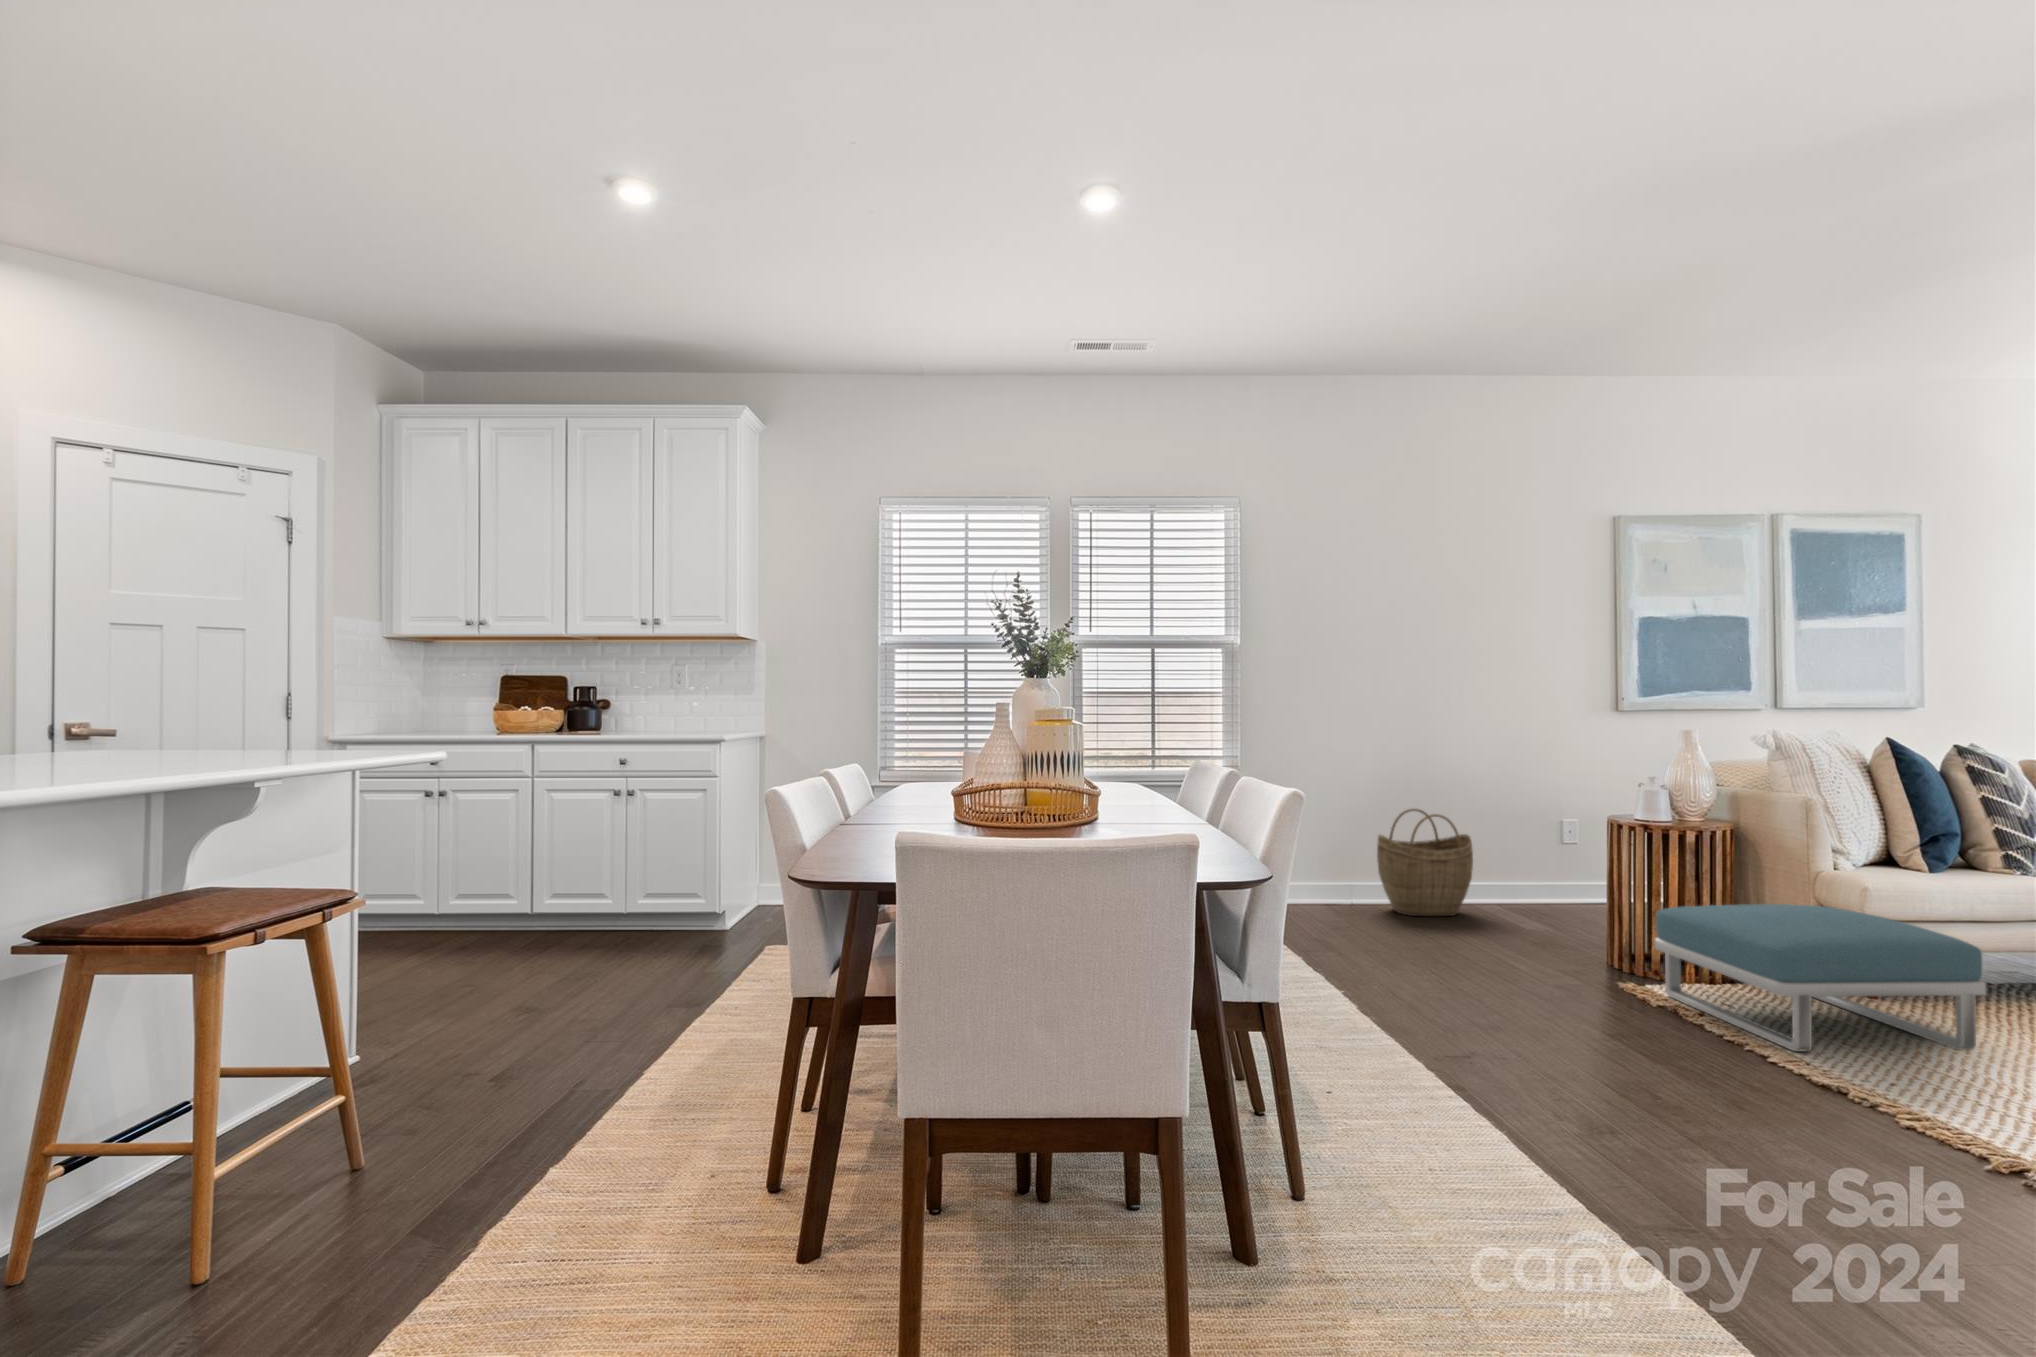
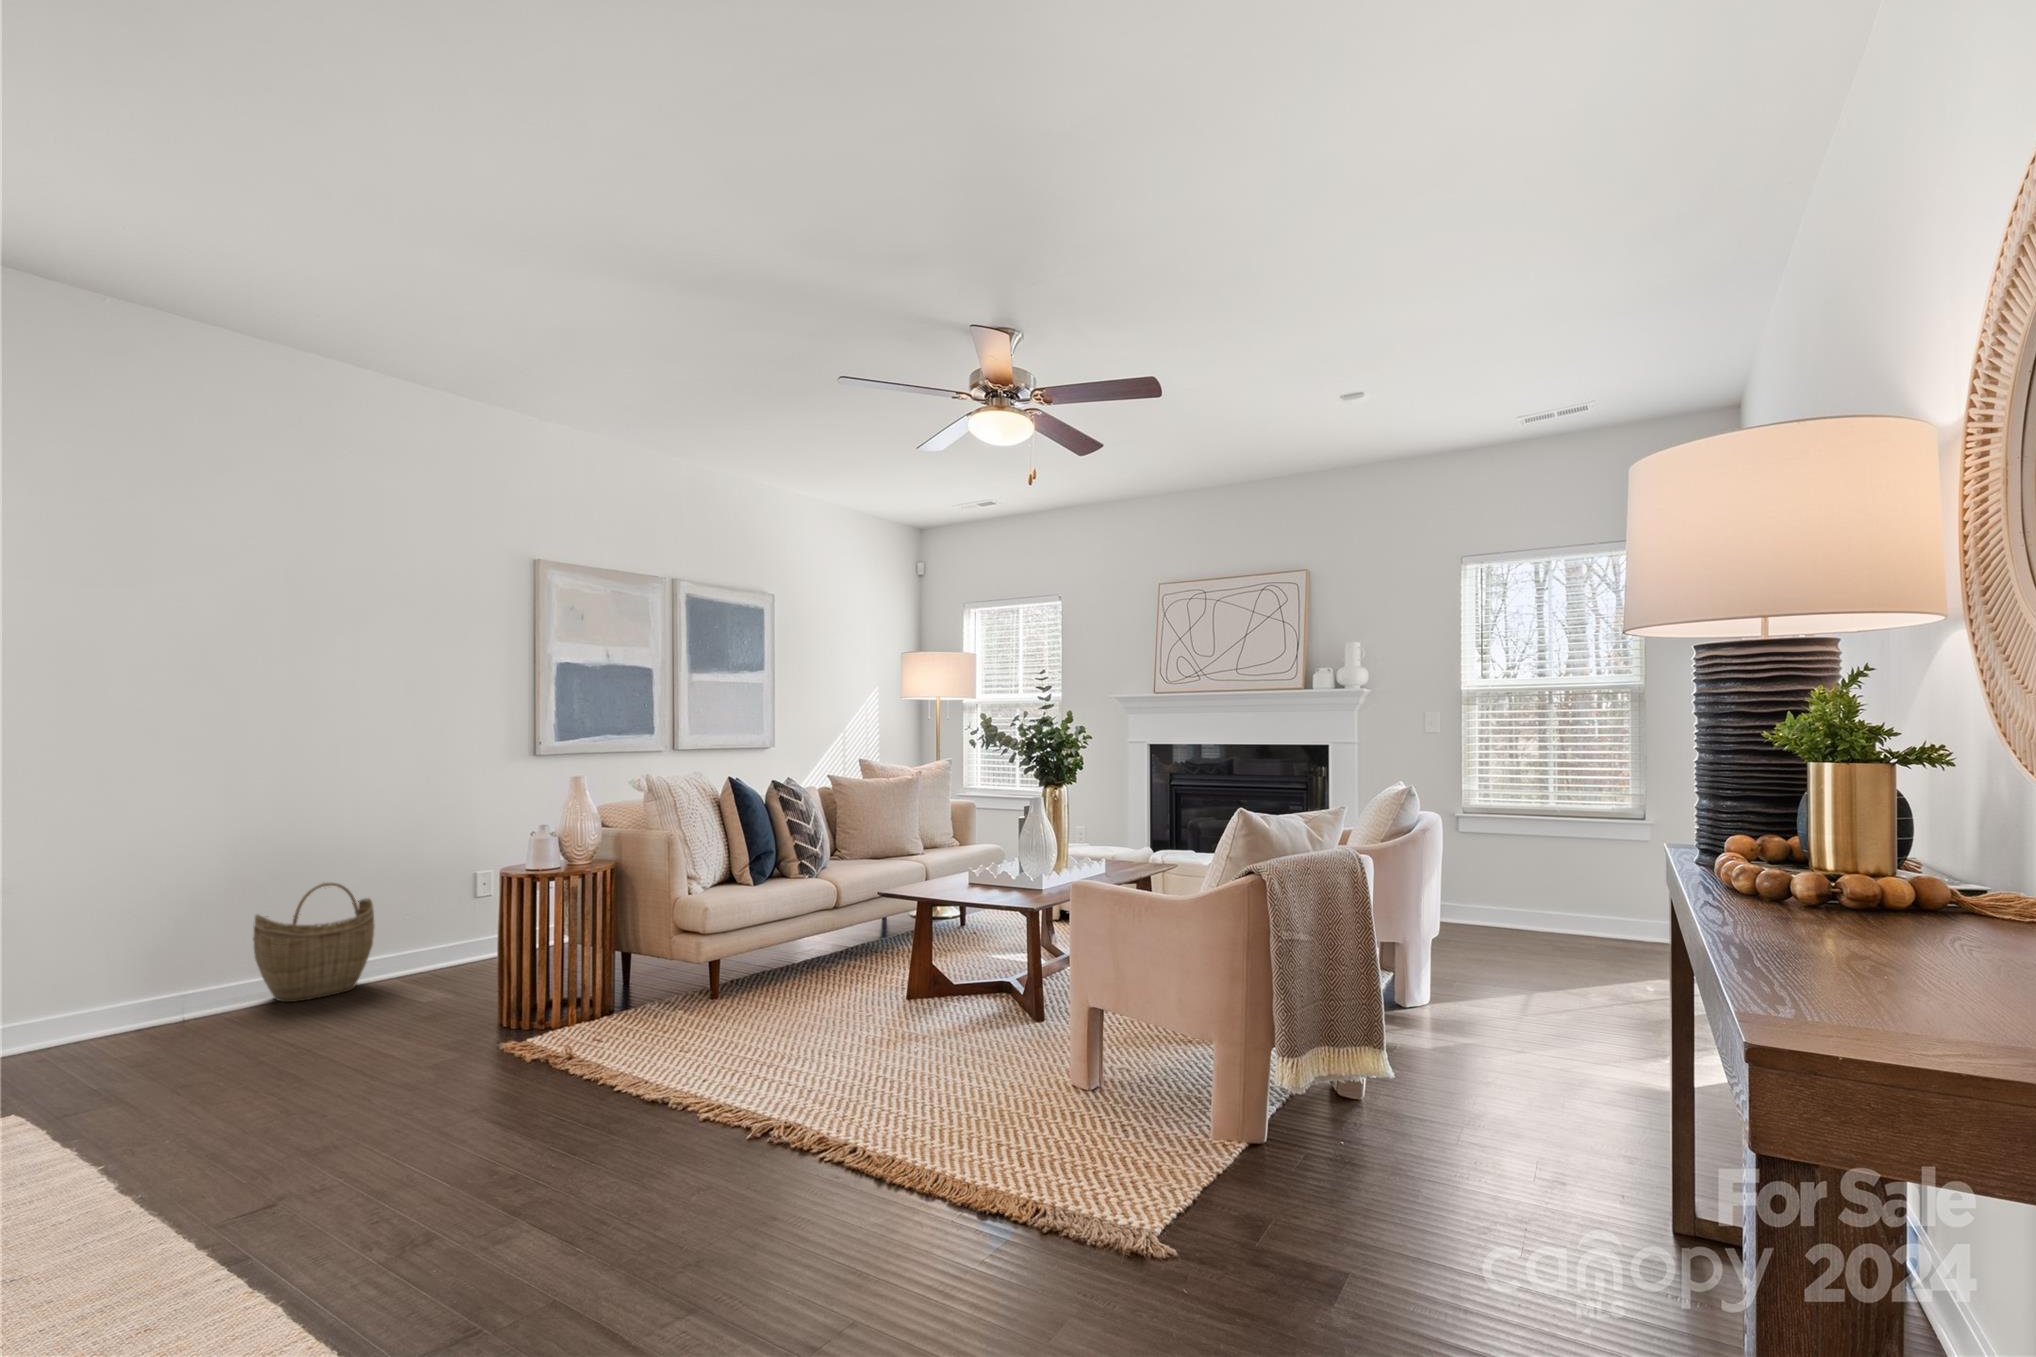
footstool: present [1655,904,1986,1051] -> none [532,929,776,1075]

